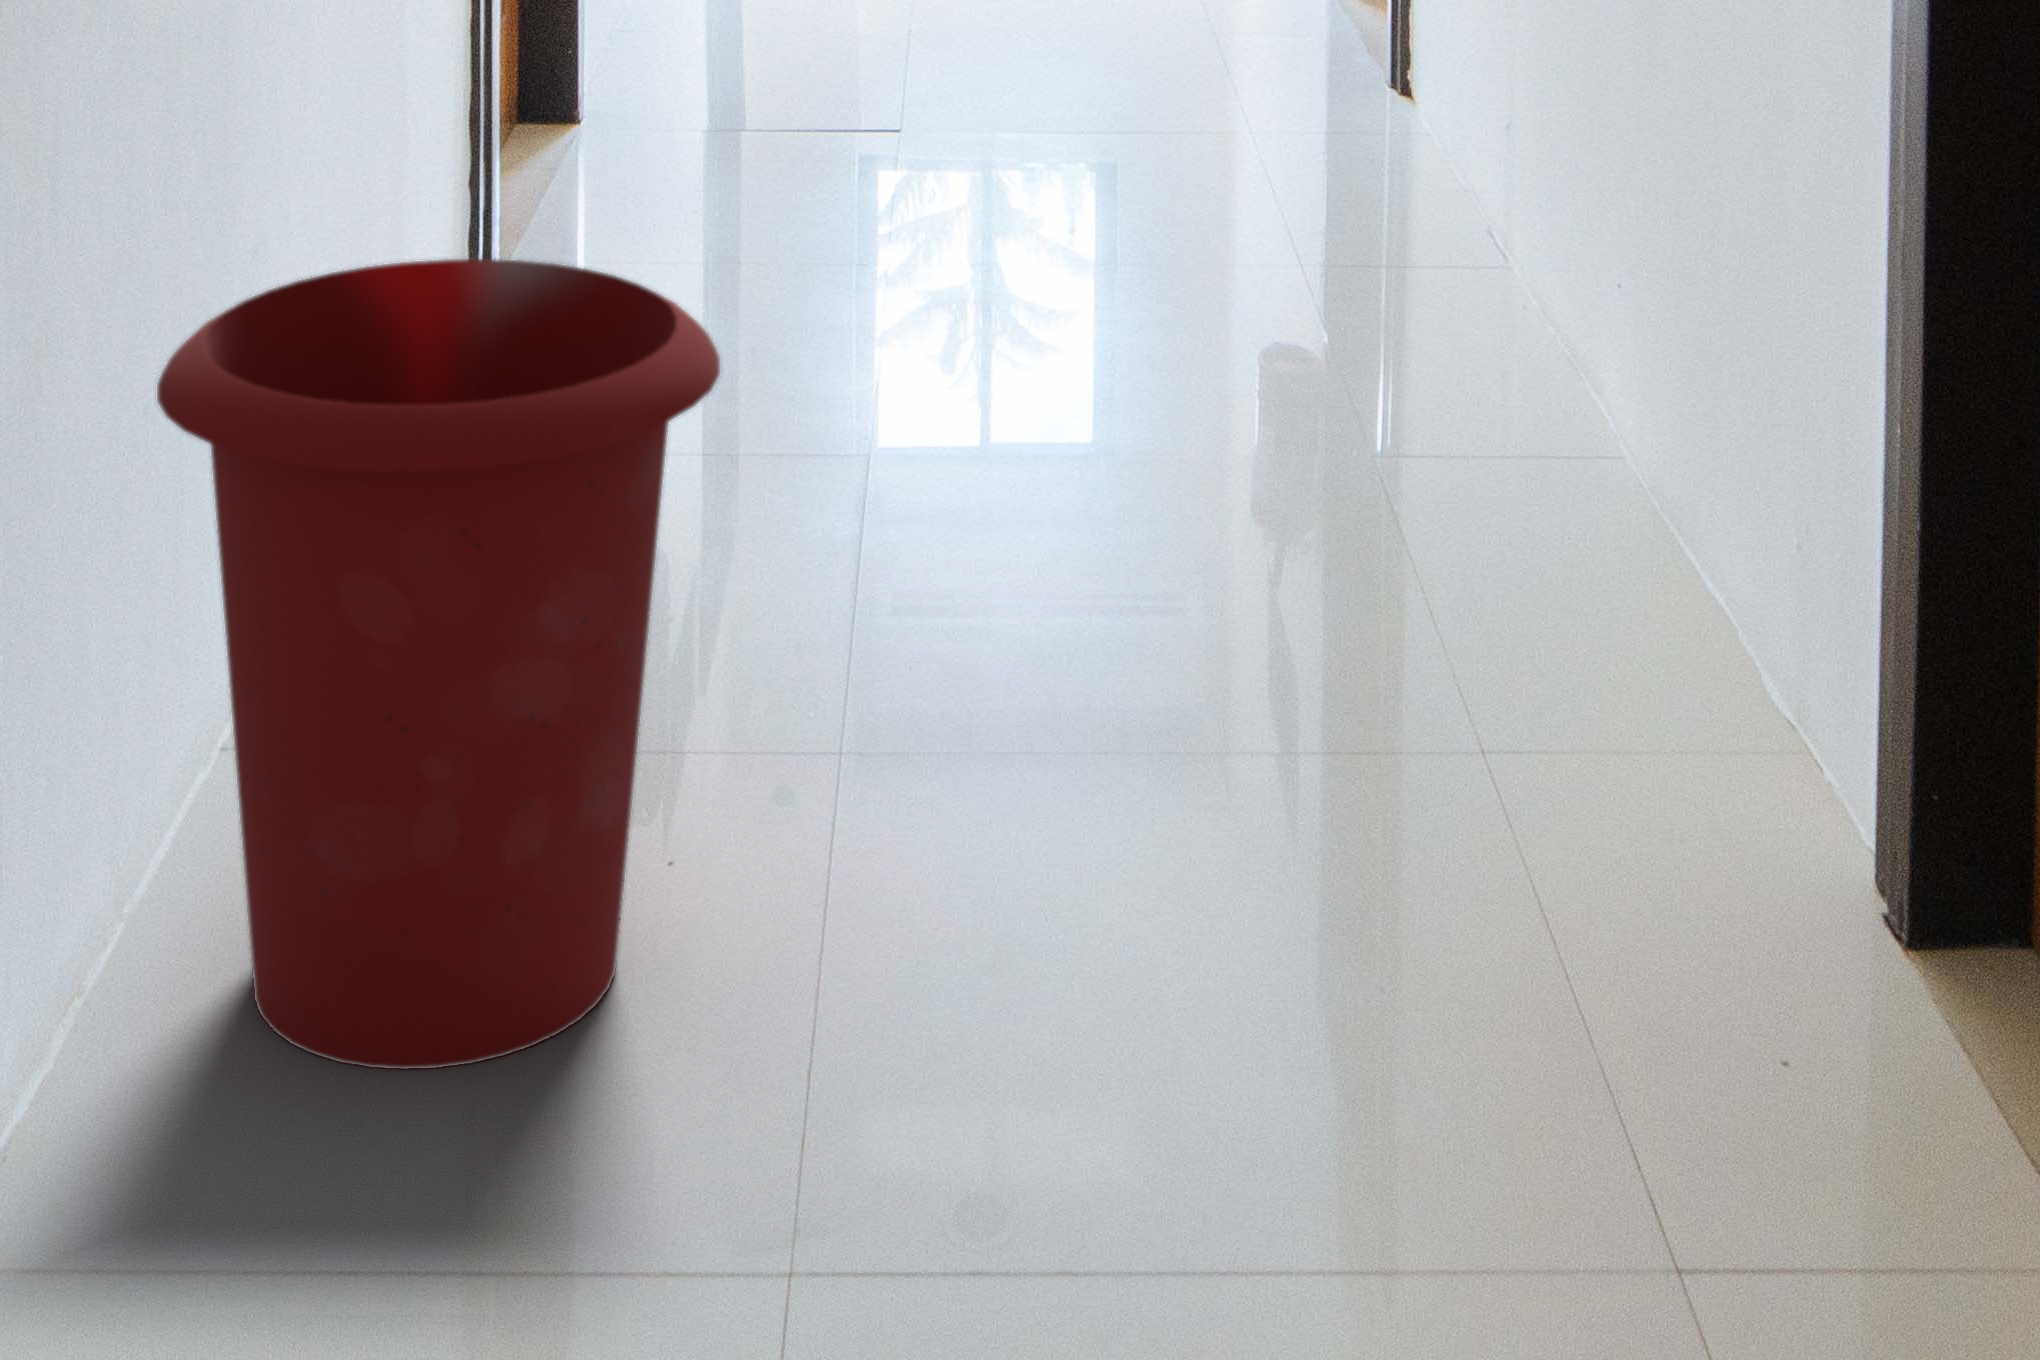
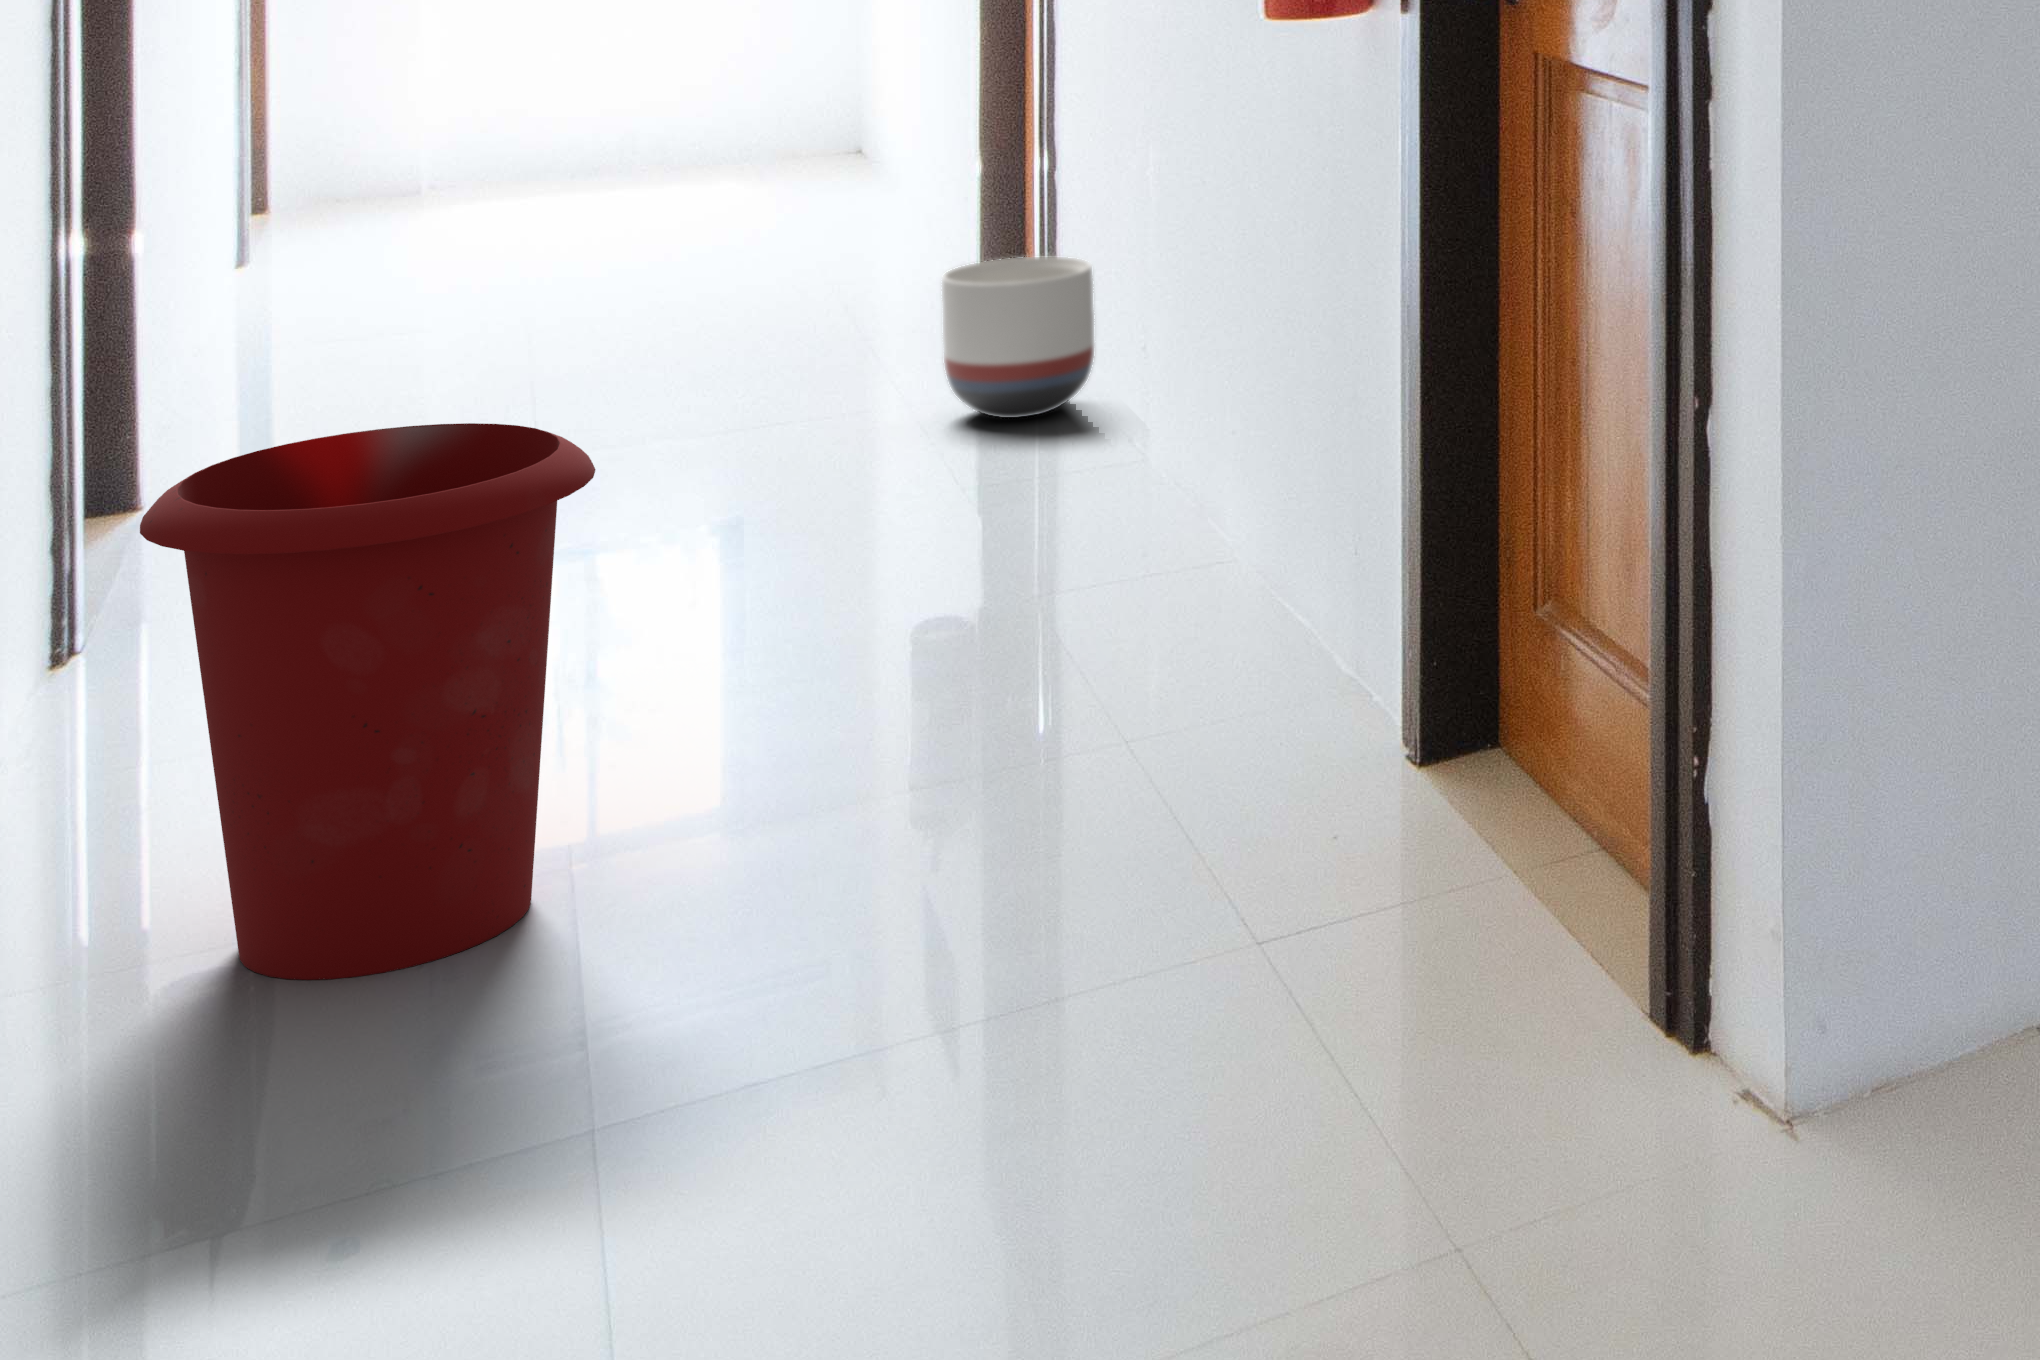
planter: none [1265,21,1443,225] -> present [942,257,1094,418]

